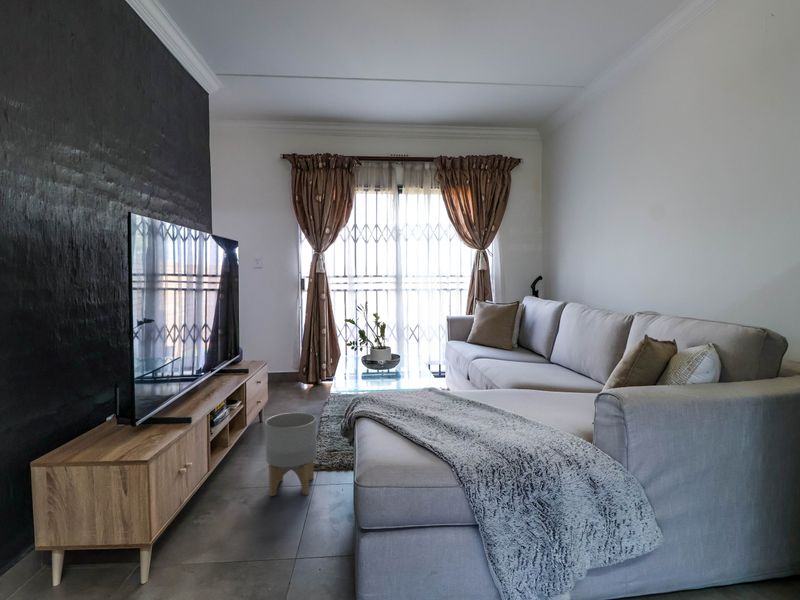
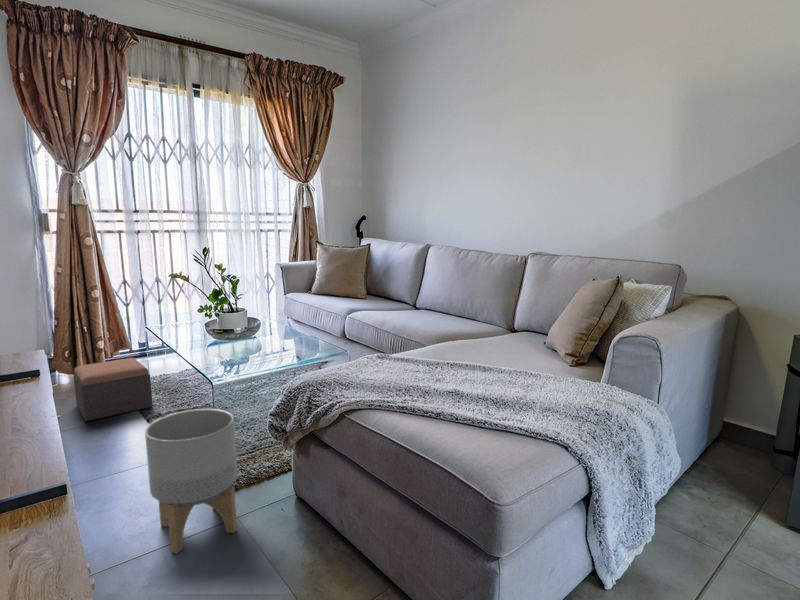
footstool: none [291,377,332,413] -> present [74,358,153,421]

